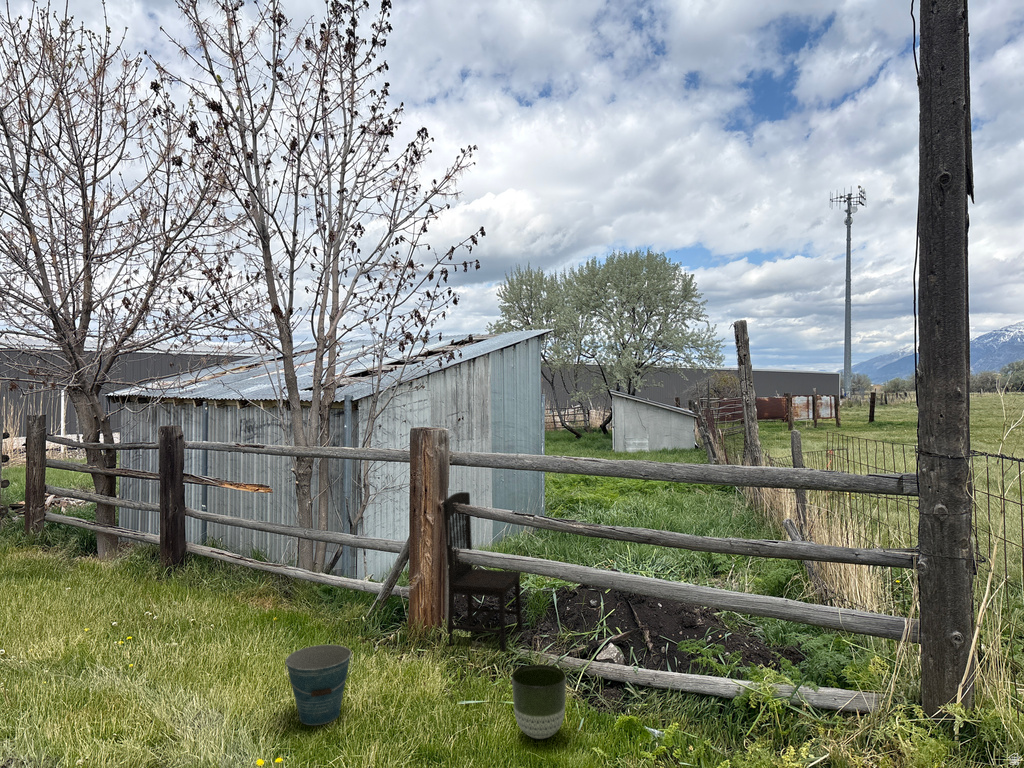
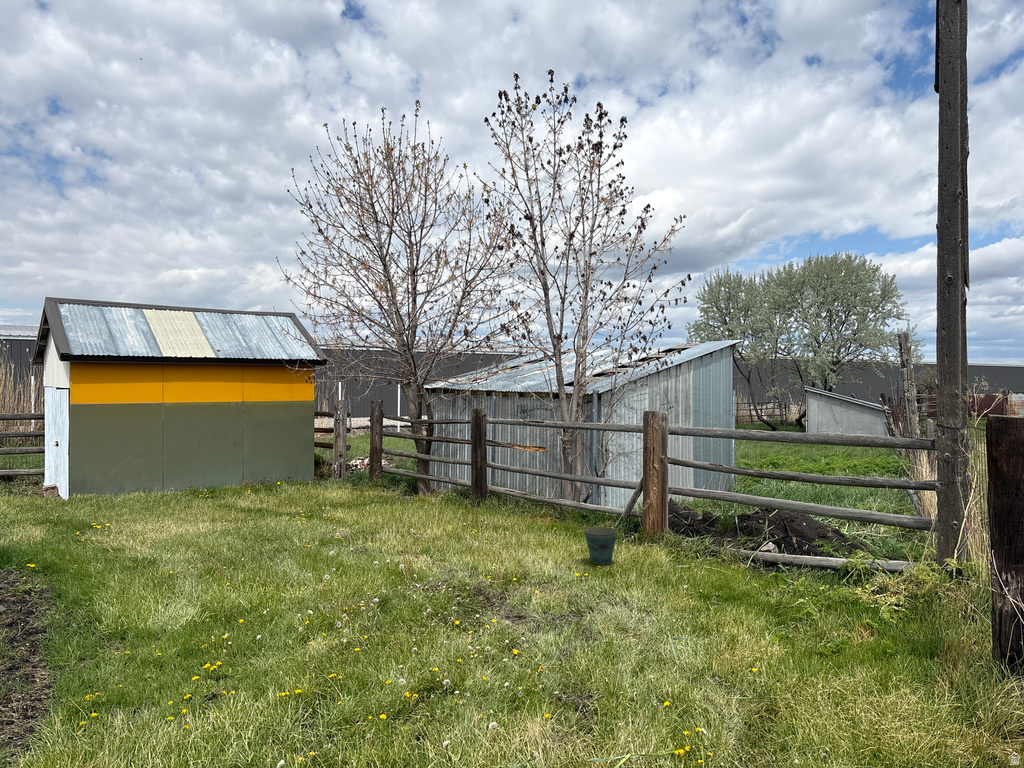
chair: present [443,492,522,651] -> none [664,452,715,546]
planter: present [512,664,566,739] -> none [707,541,737,577]

